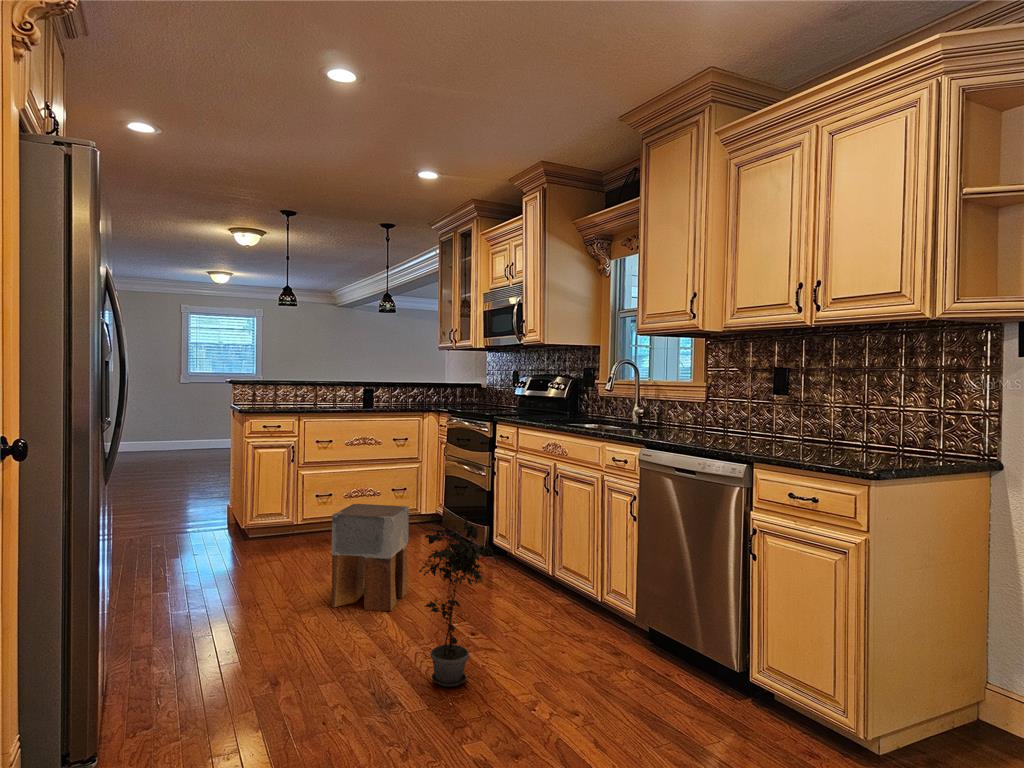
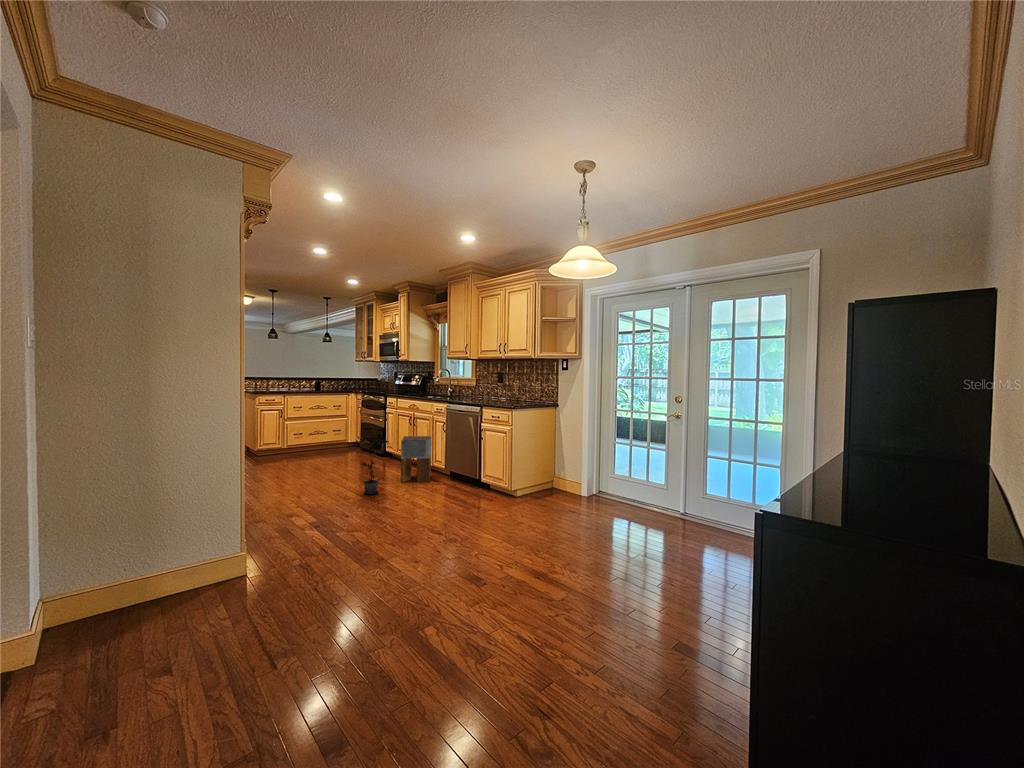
stool: present [331,504,409,611] -> present [401,436,431,482]

